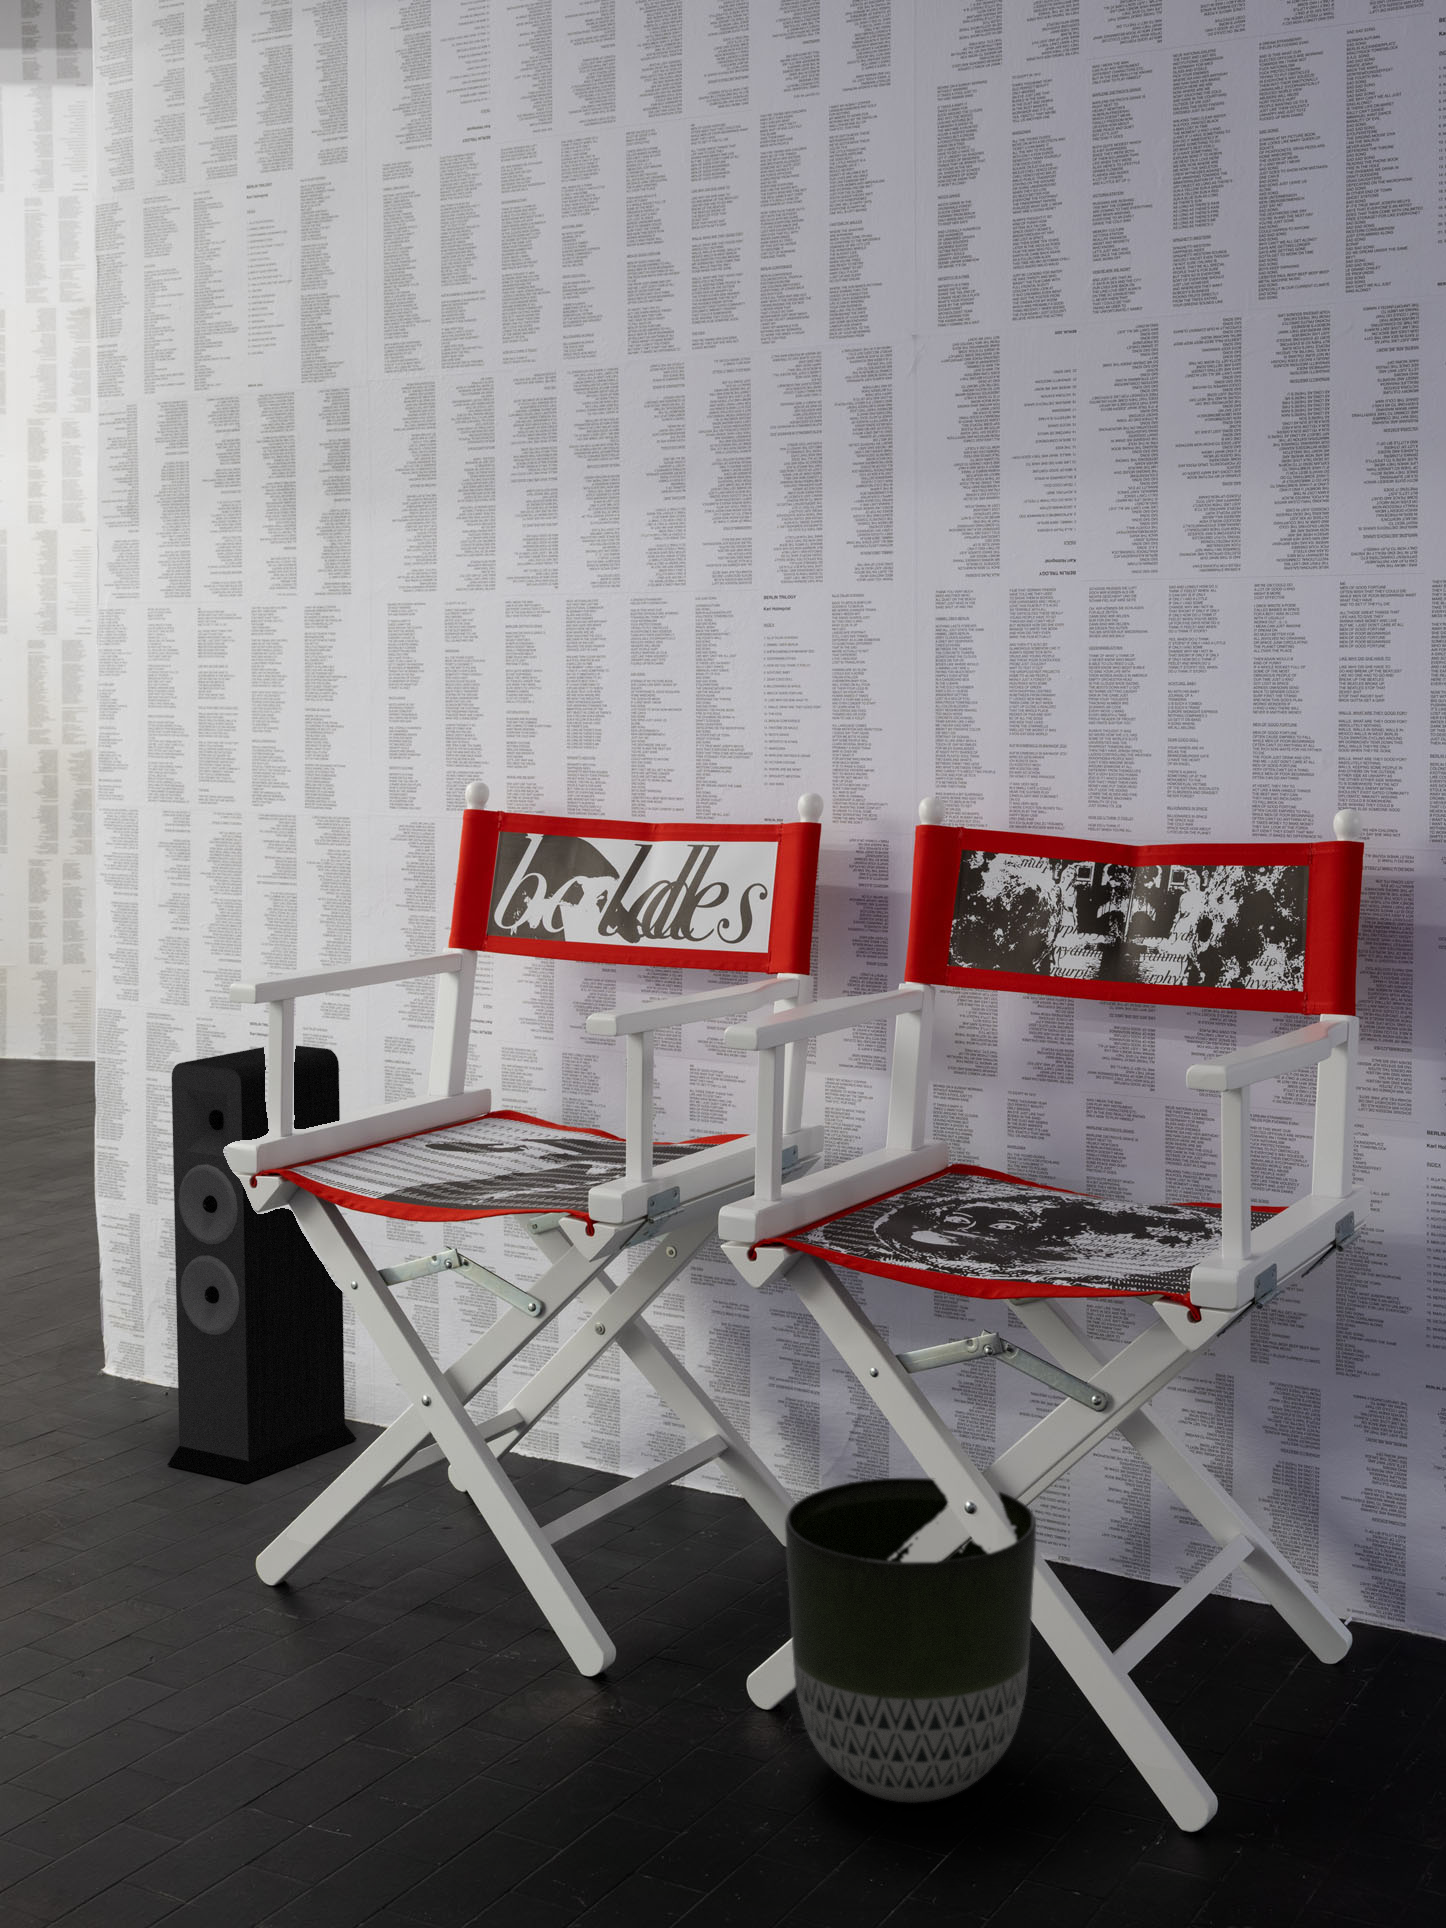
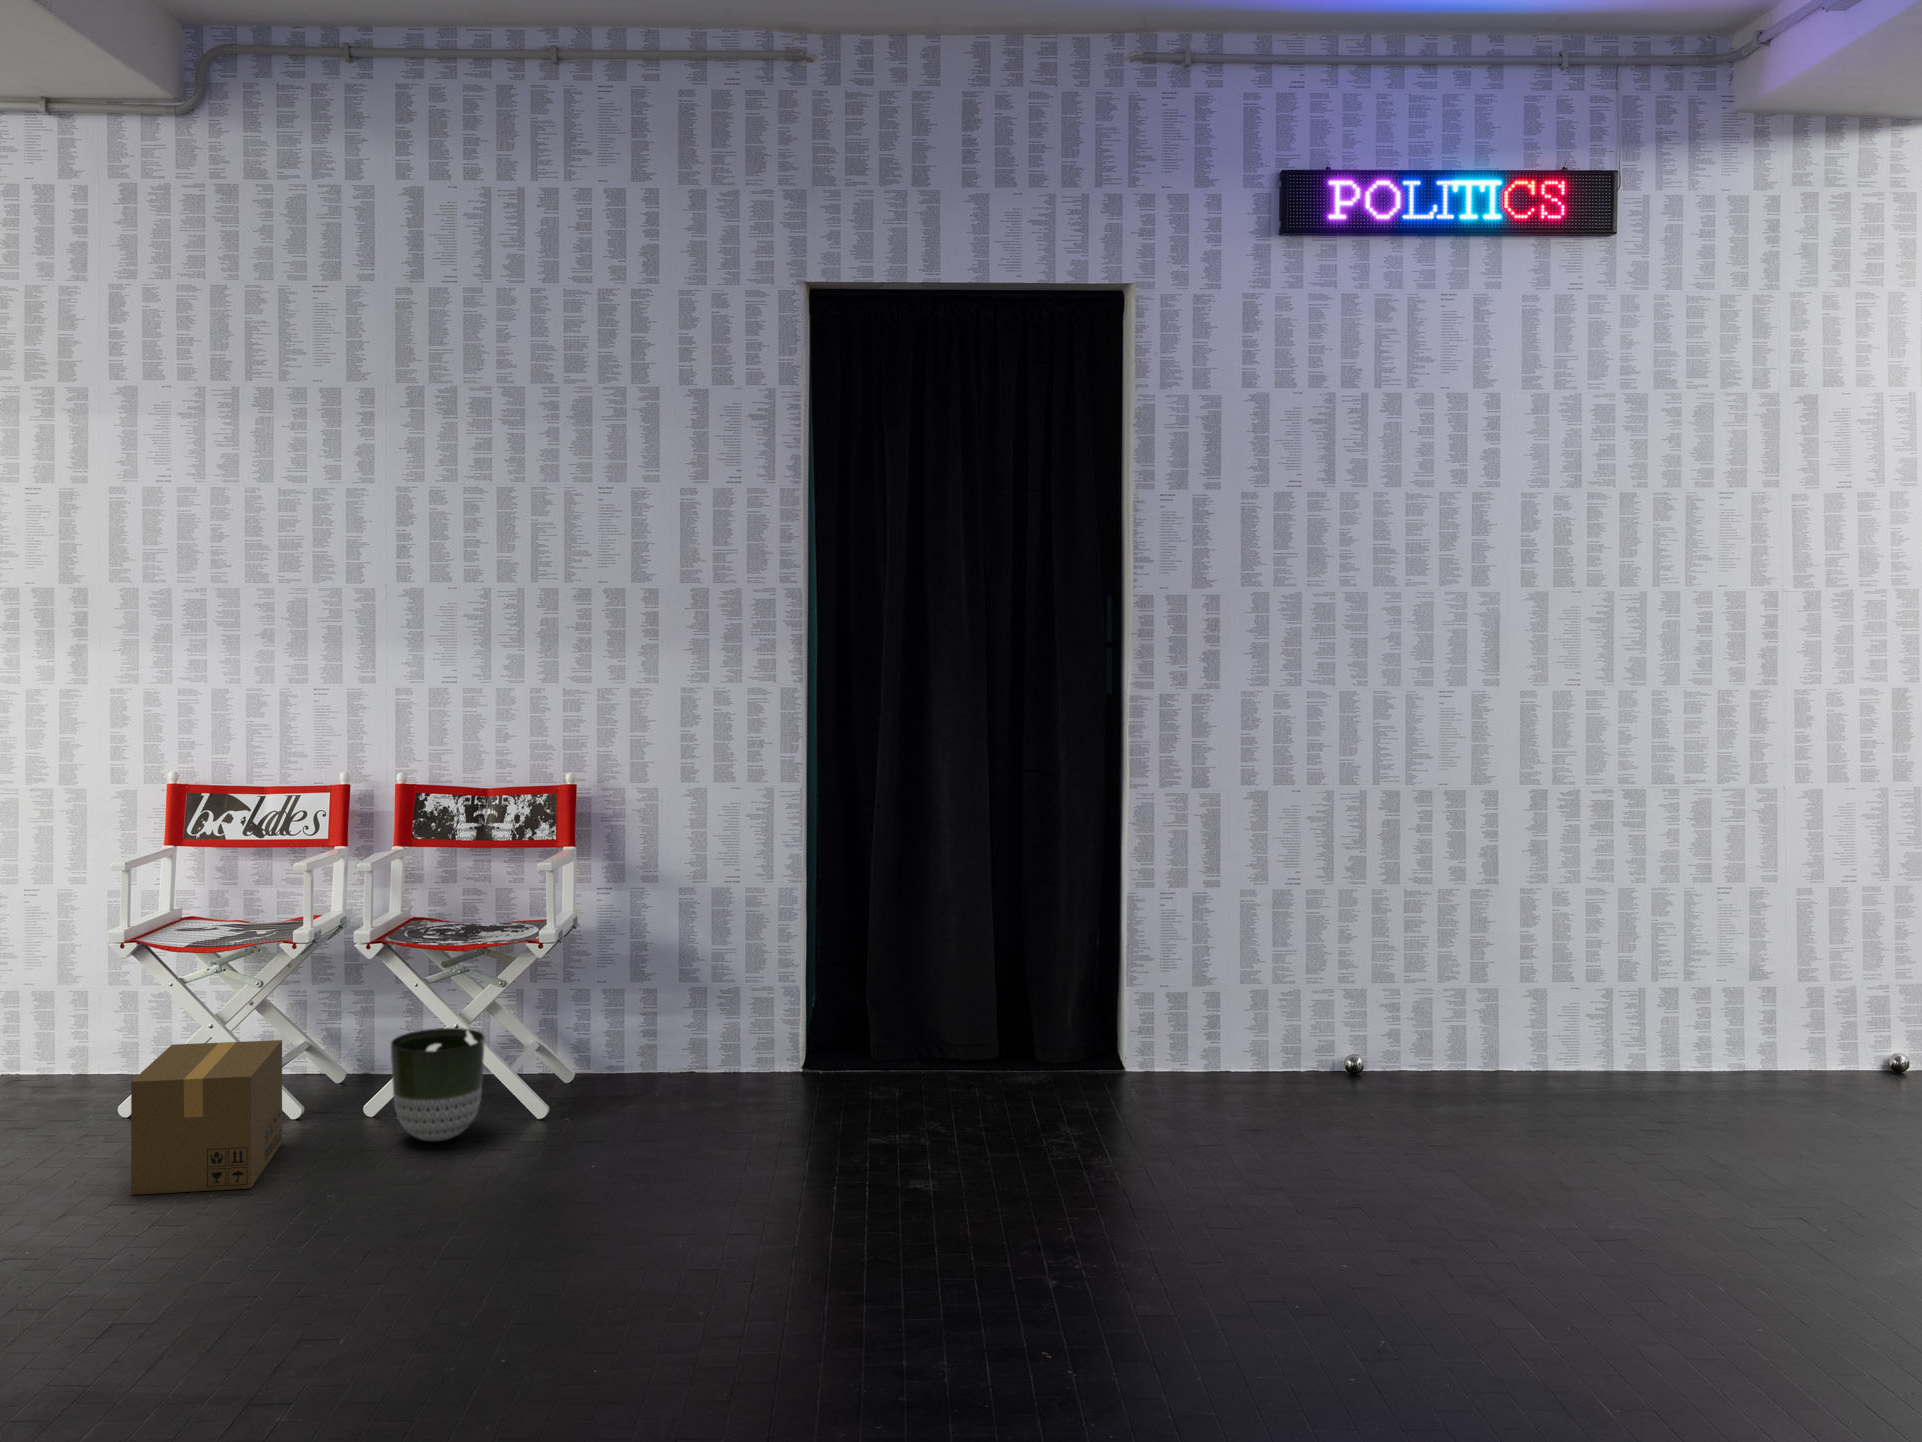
speaker: present [167,1045,357,1483] -> none [8,897,97,1100]
cardboard box: none [118,1426,552,1865] -> present [131,1040,282,1195]

